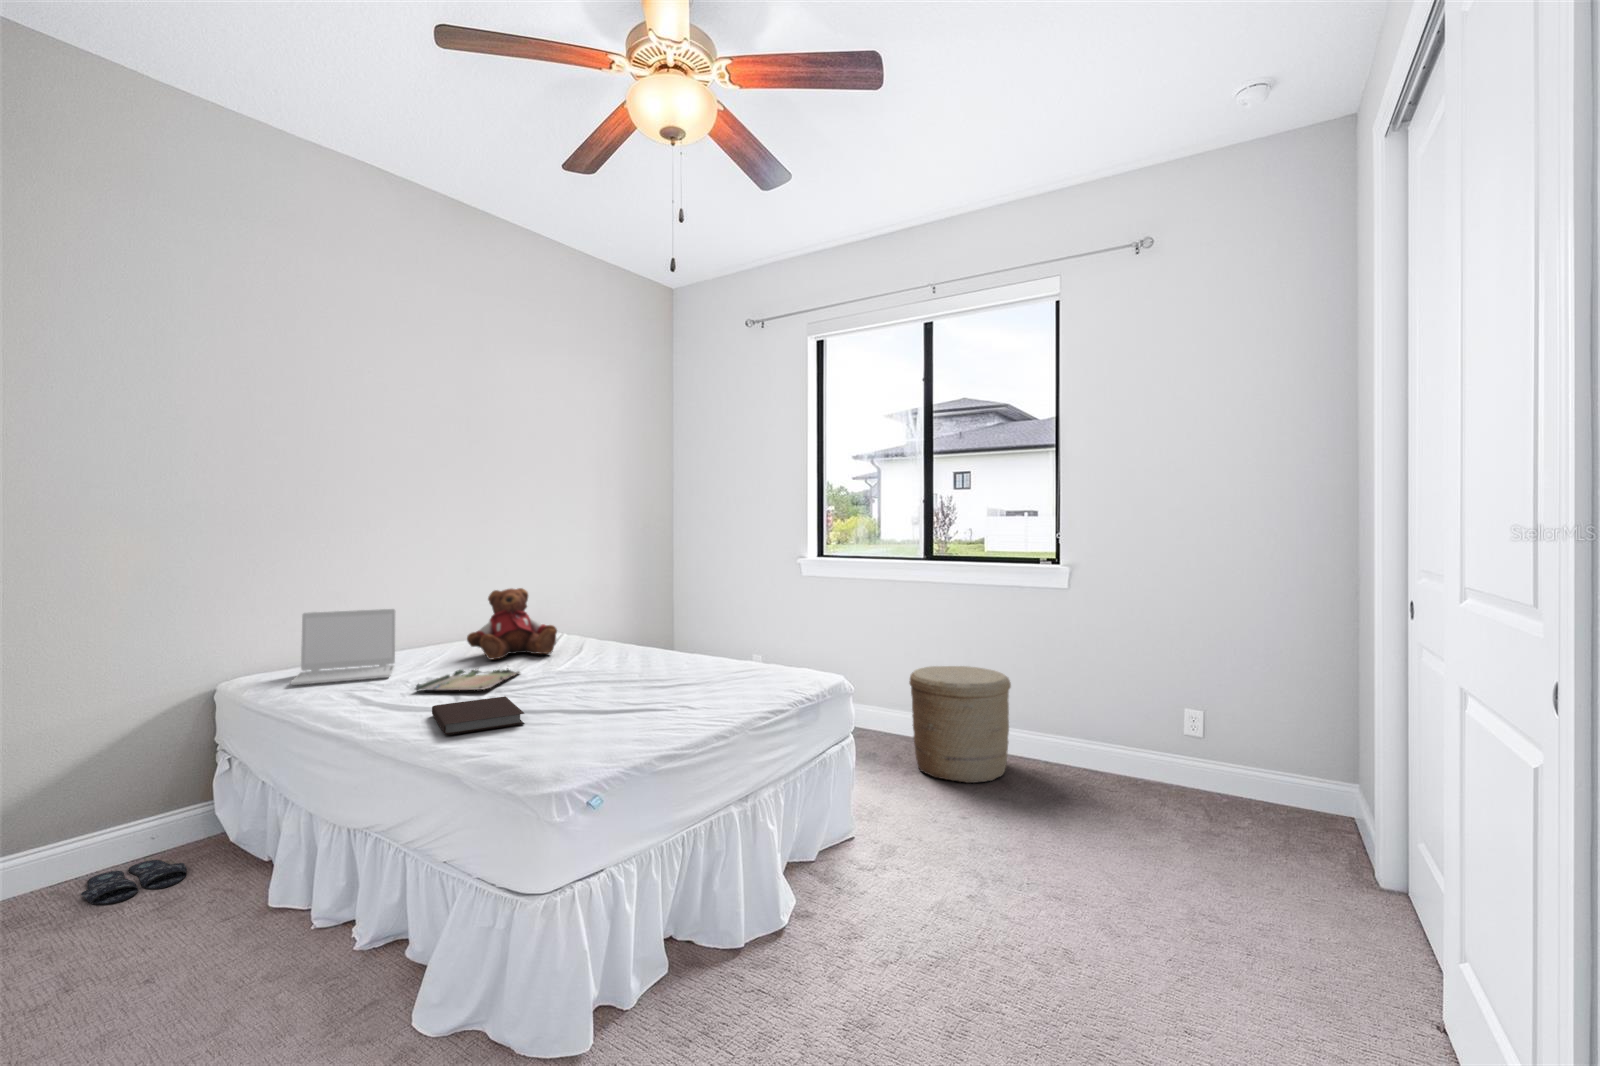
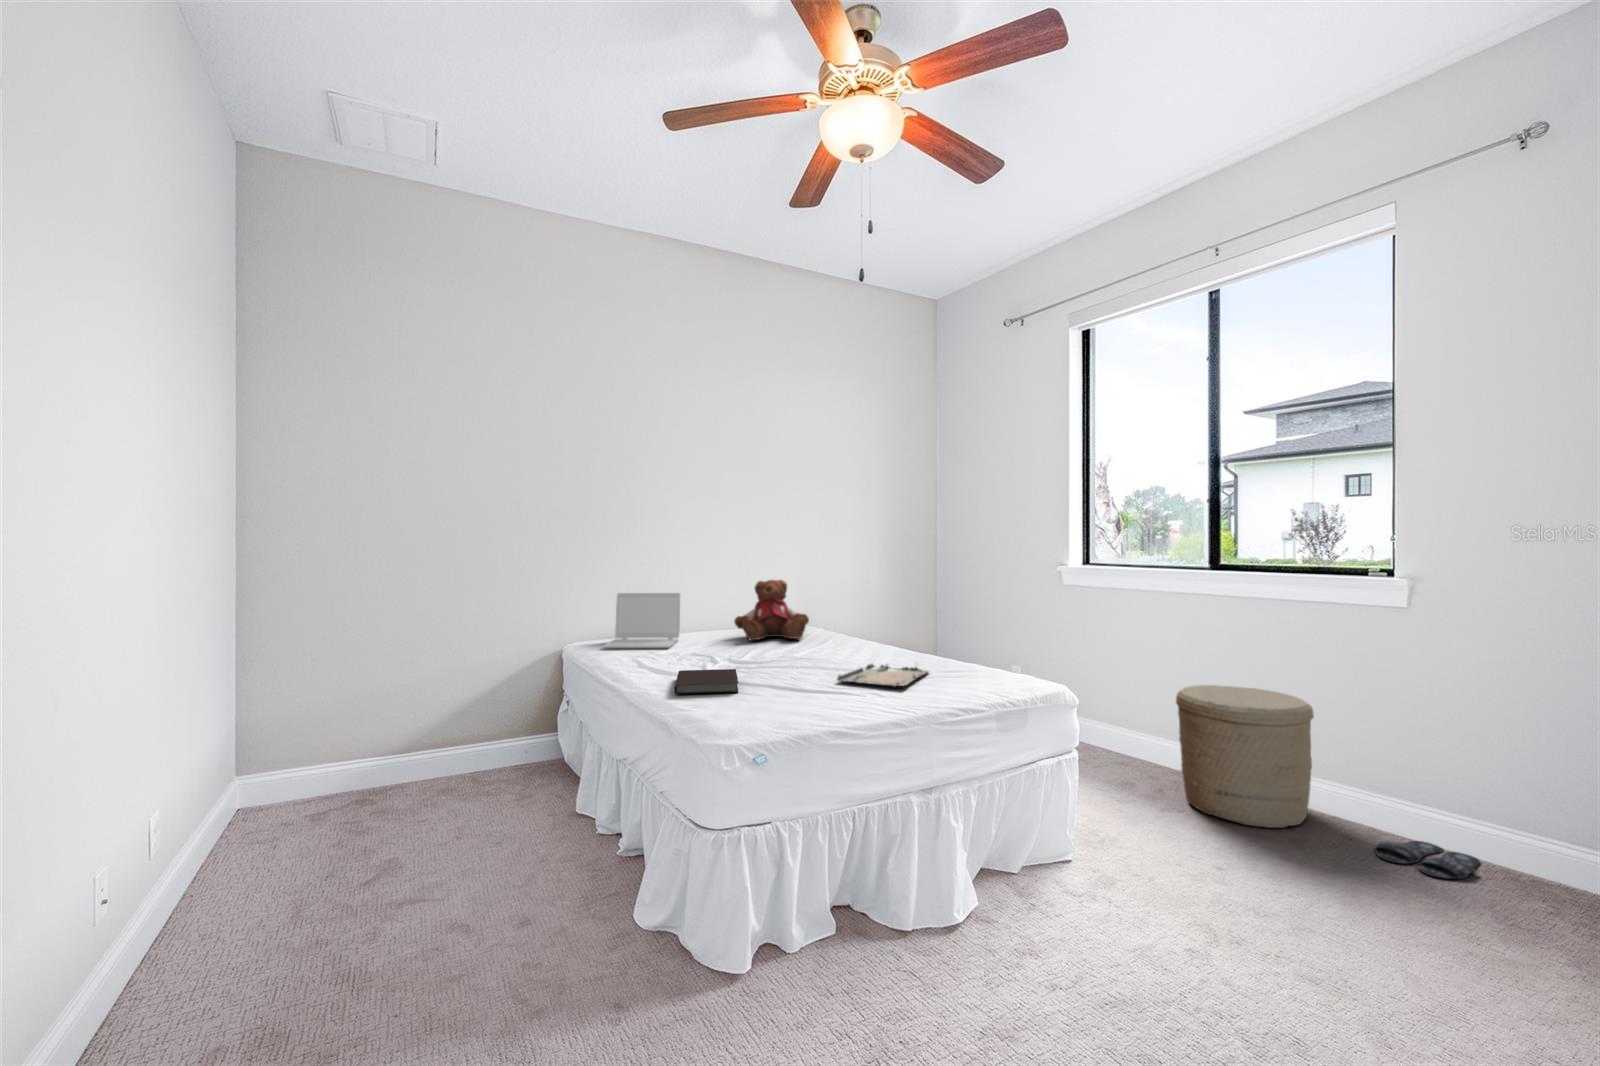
tray: present [415,668,519,691] -> present [837,664,928,686]
slippers: present [81,860,187,905] -> present [1375,841,1479,879]

